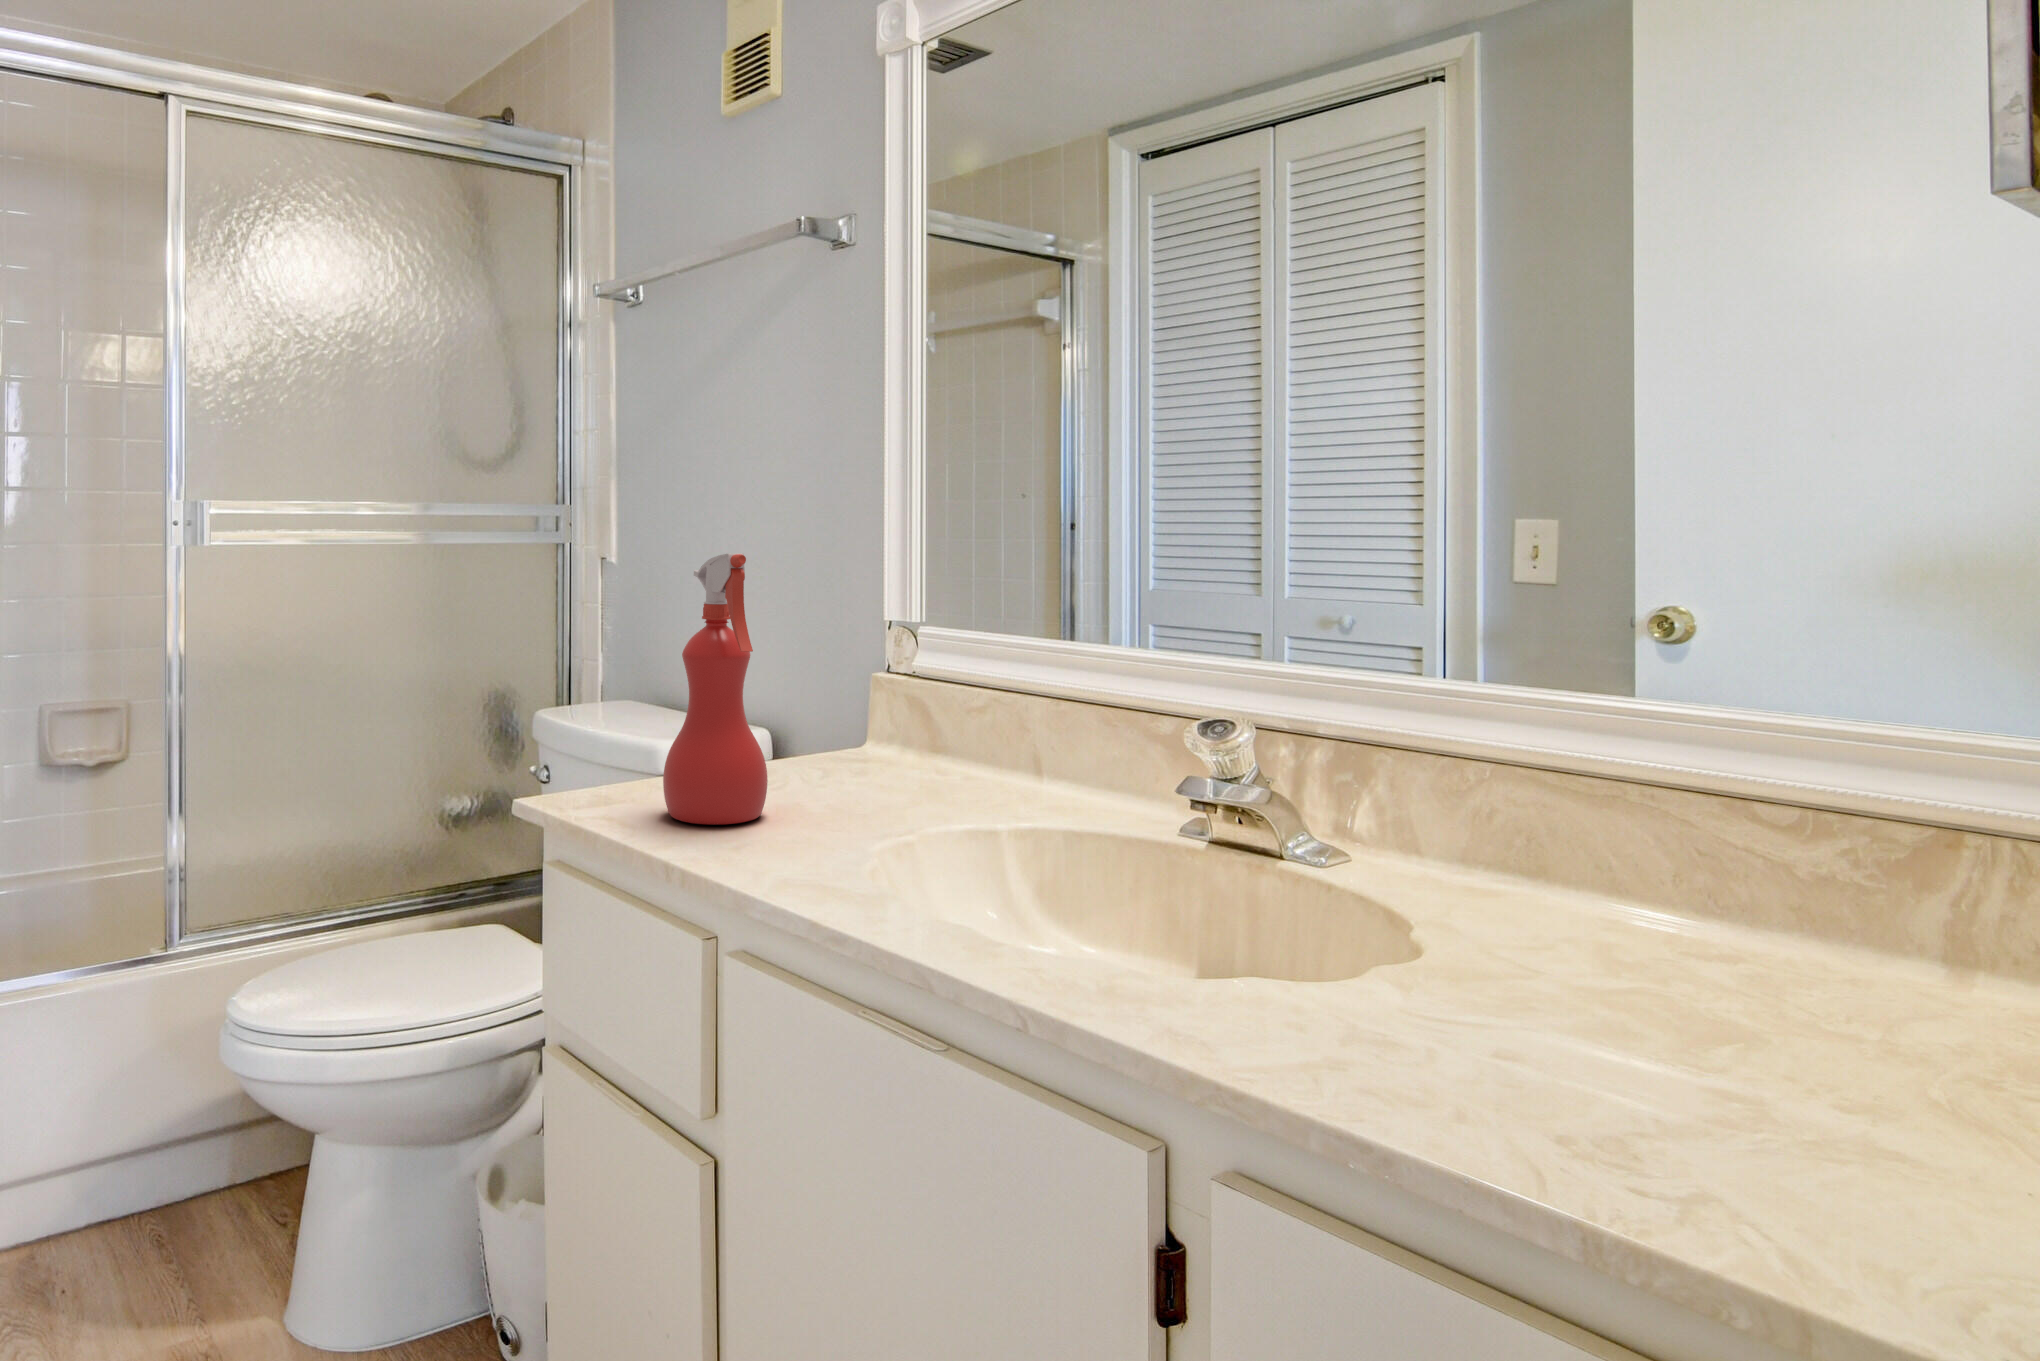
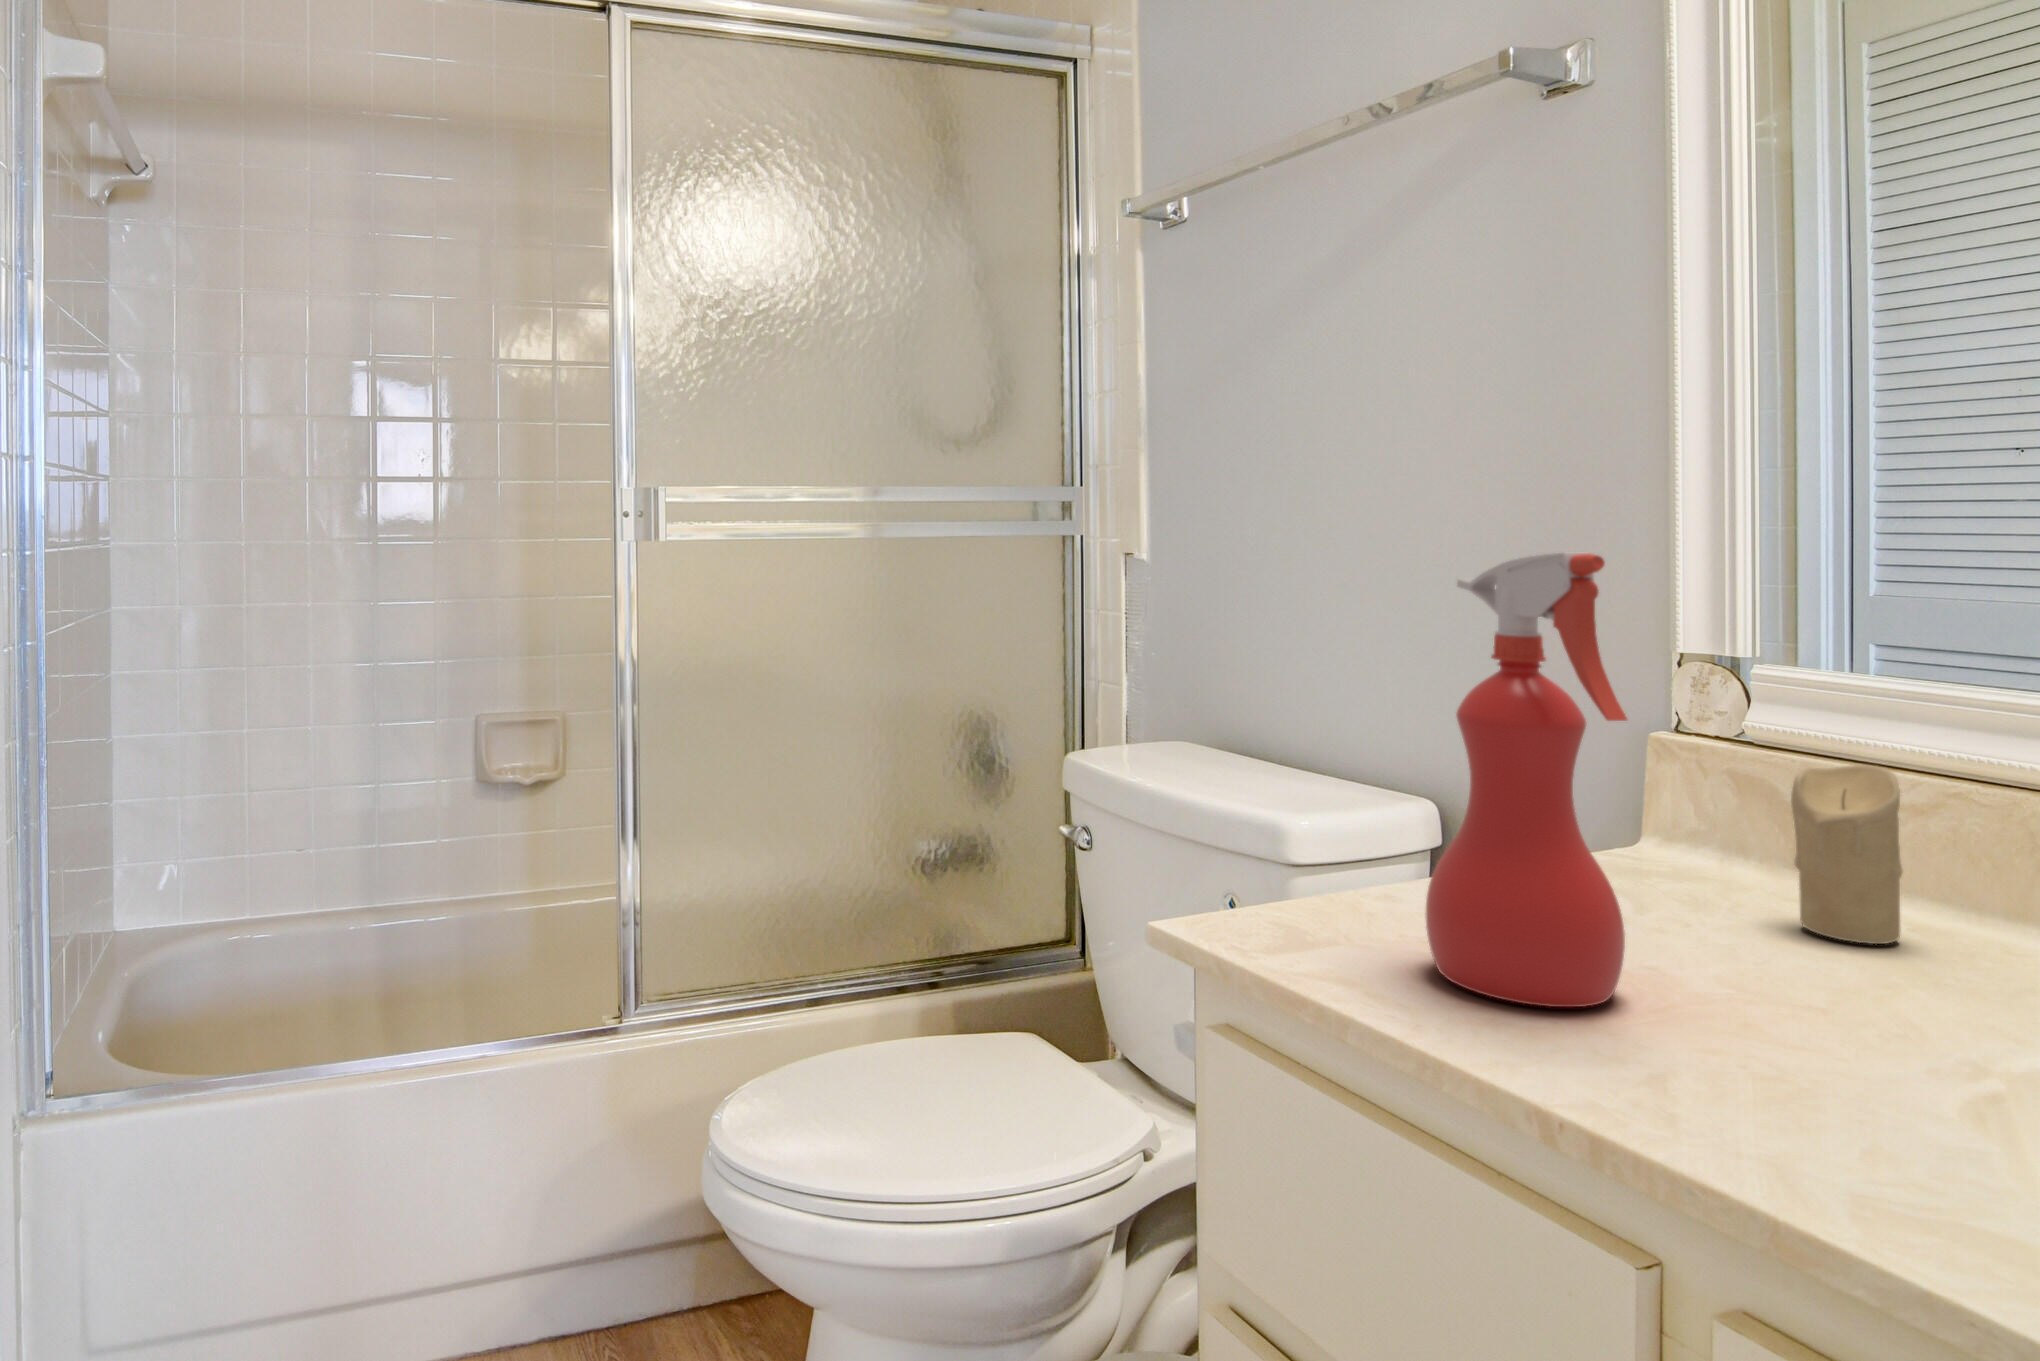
candle: none [903,681,953,785] -> present [1791,765,1903,944]

